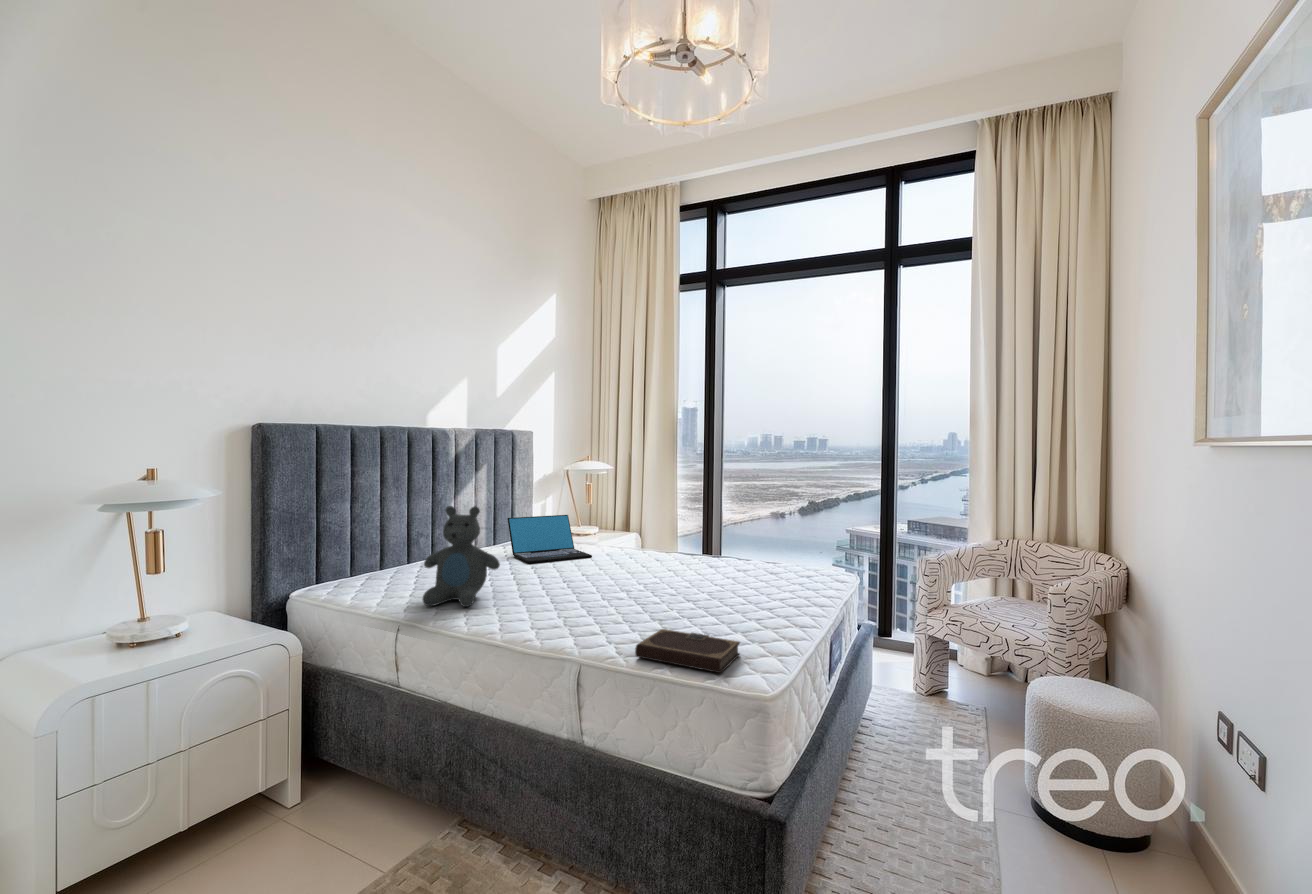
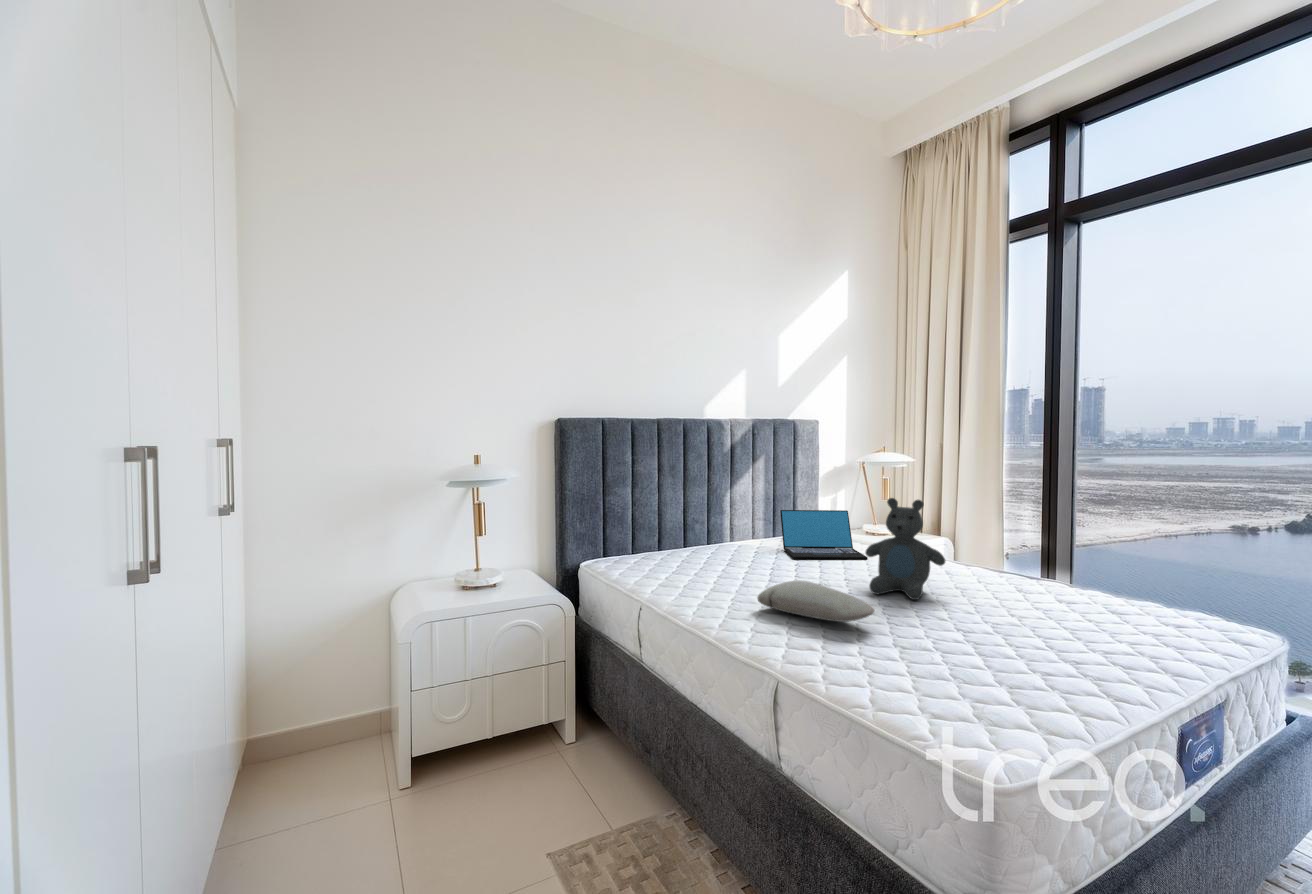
teddy bear: present [423,506,500,607] -> present [865,498,946,600]
pillow: none [528,580,638,612] -> present [758,581,875,622]
notebook: present [635,629,740,673] -> none [836,650,971,716]

